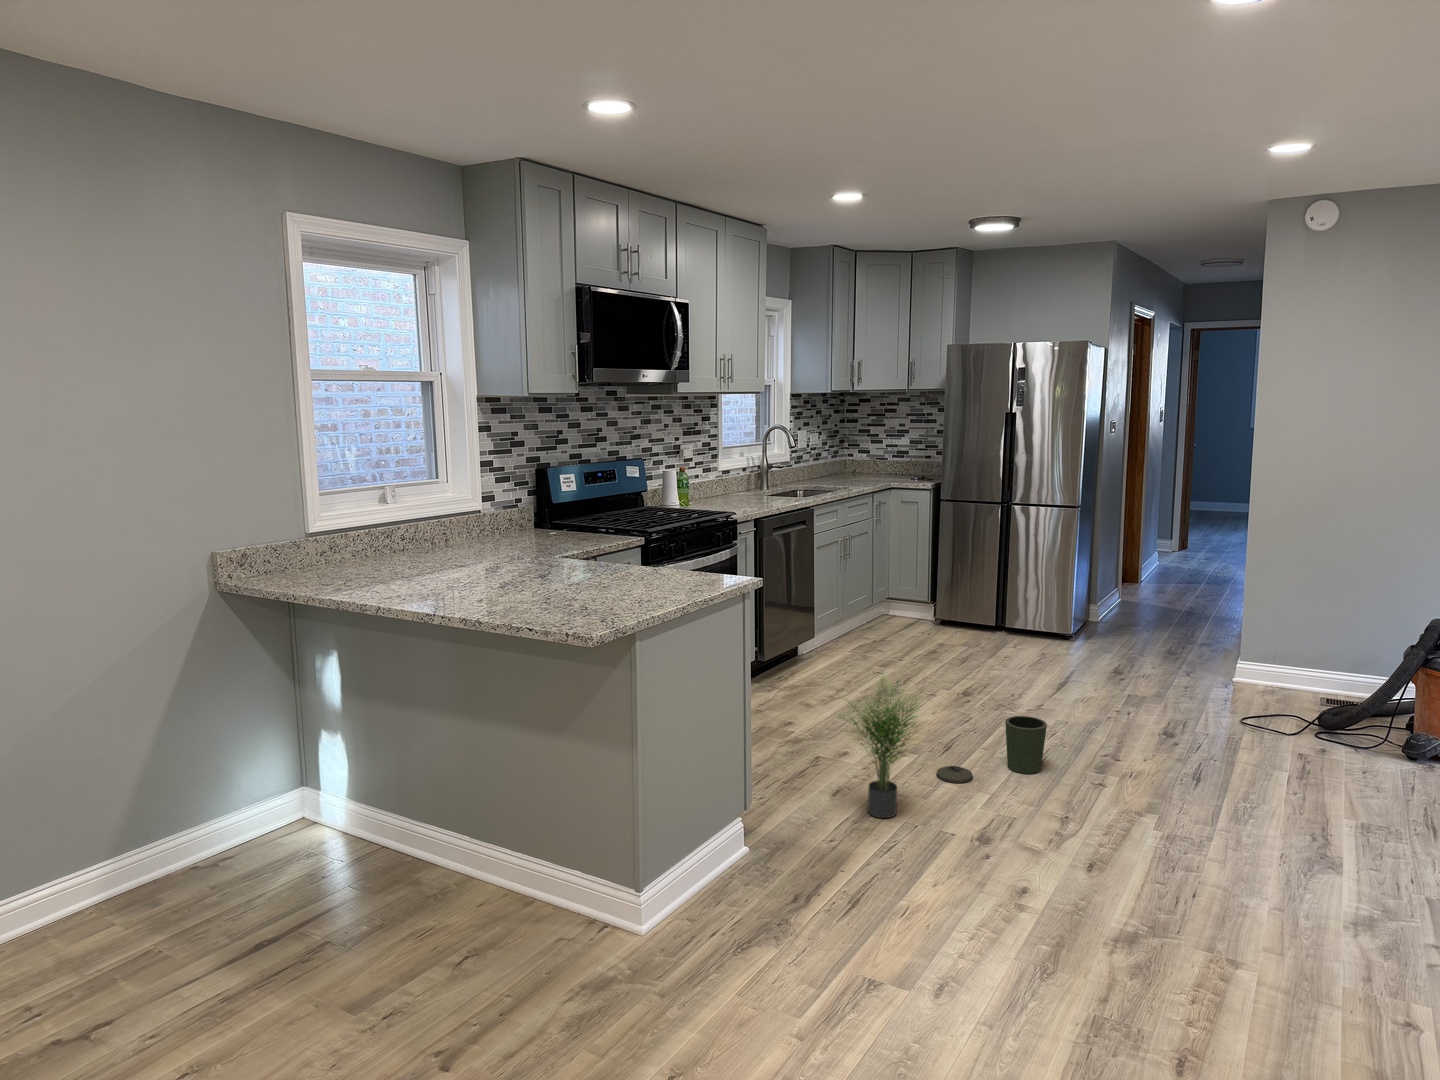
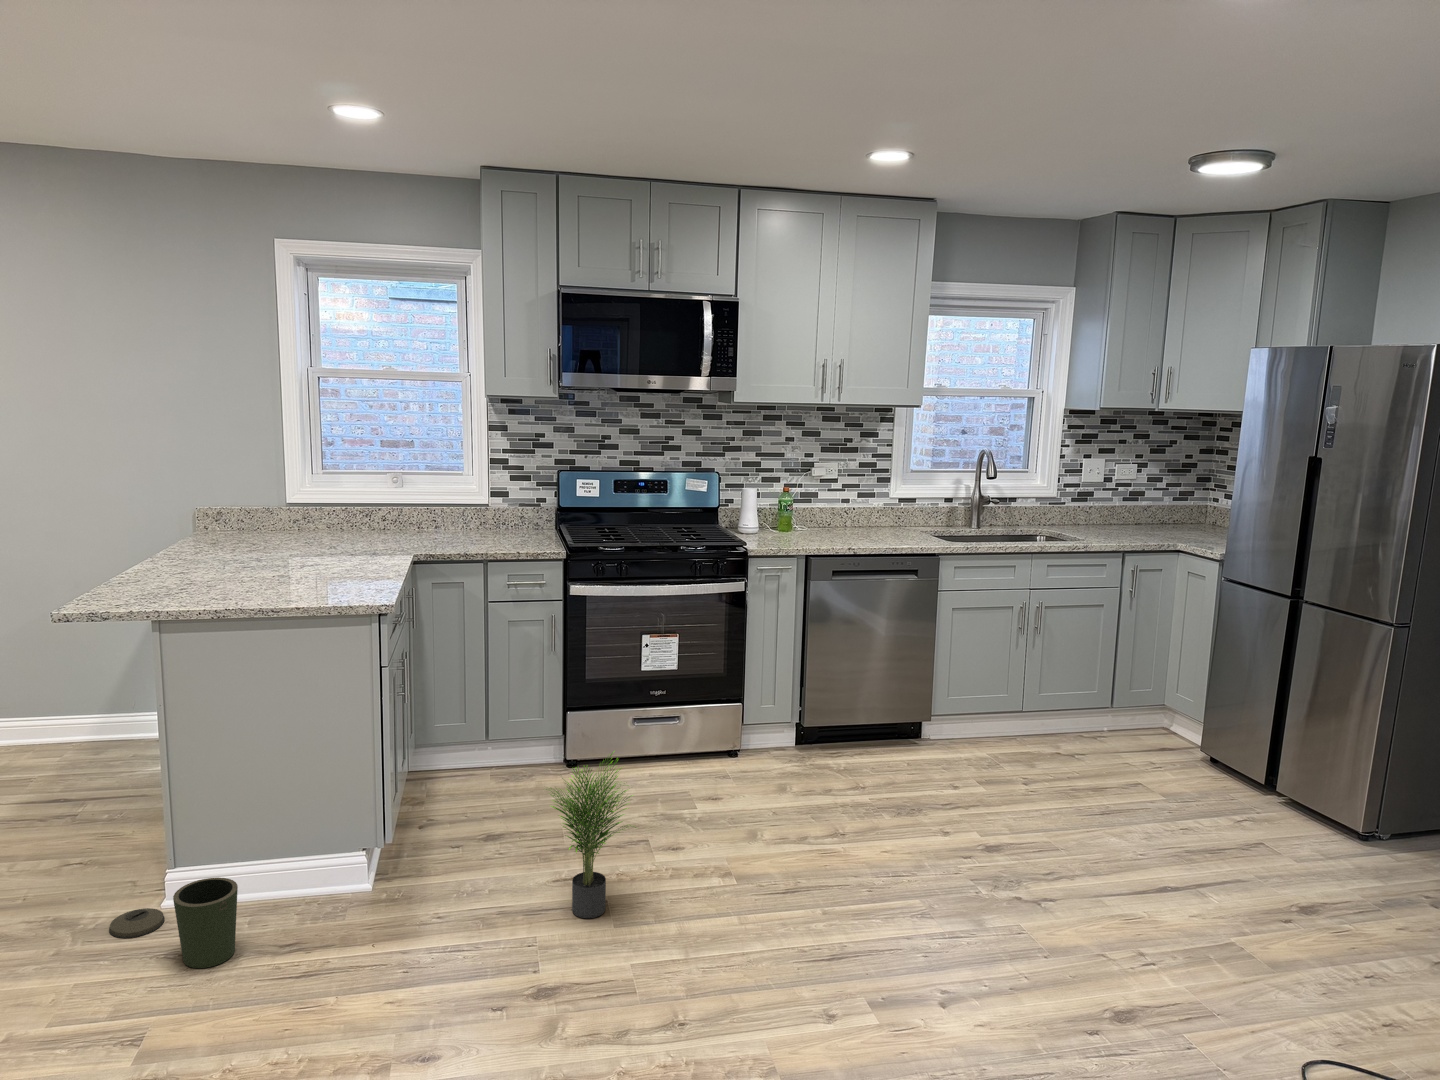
trash can: present [936,716,1047,783] -> present [109,877,238,968]

